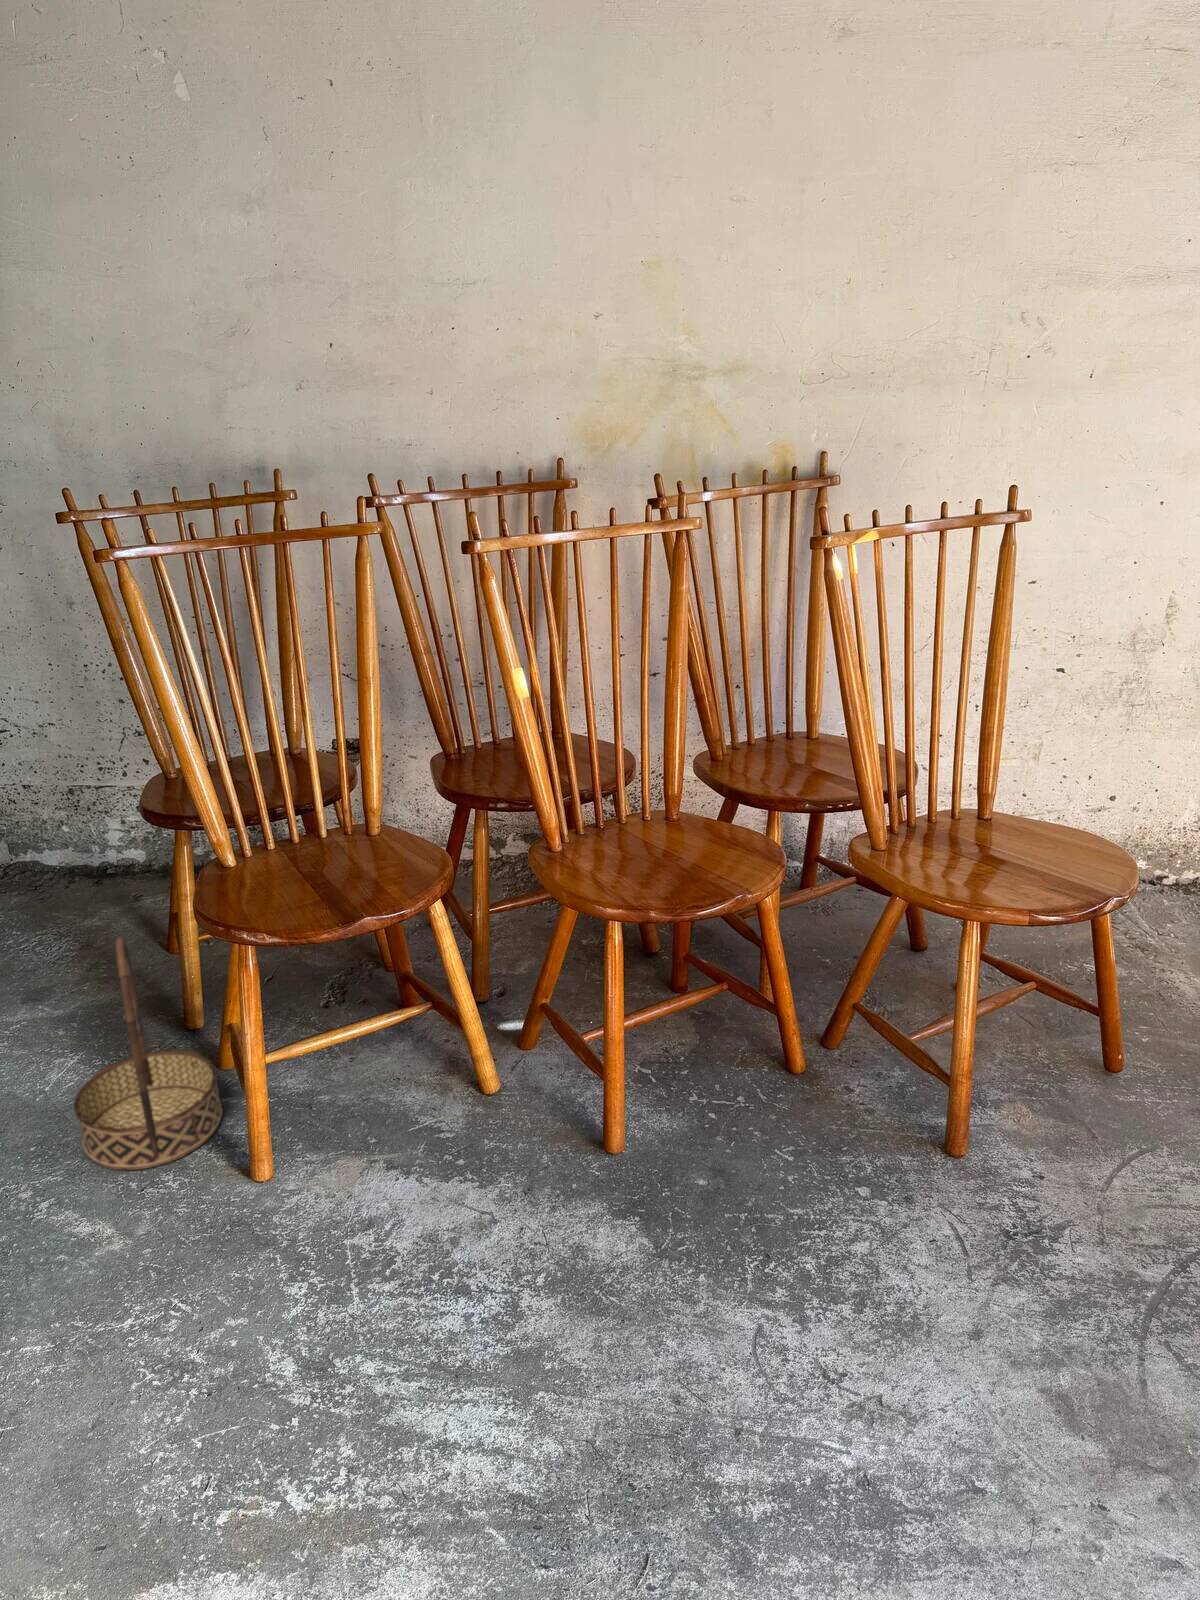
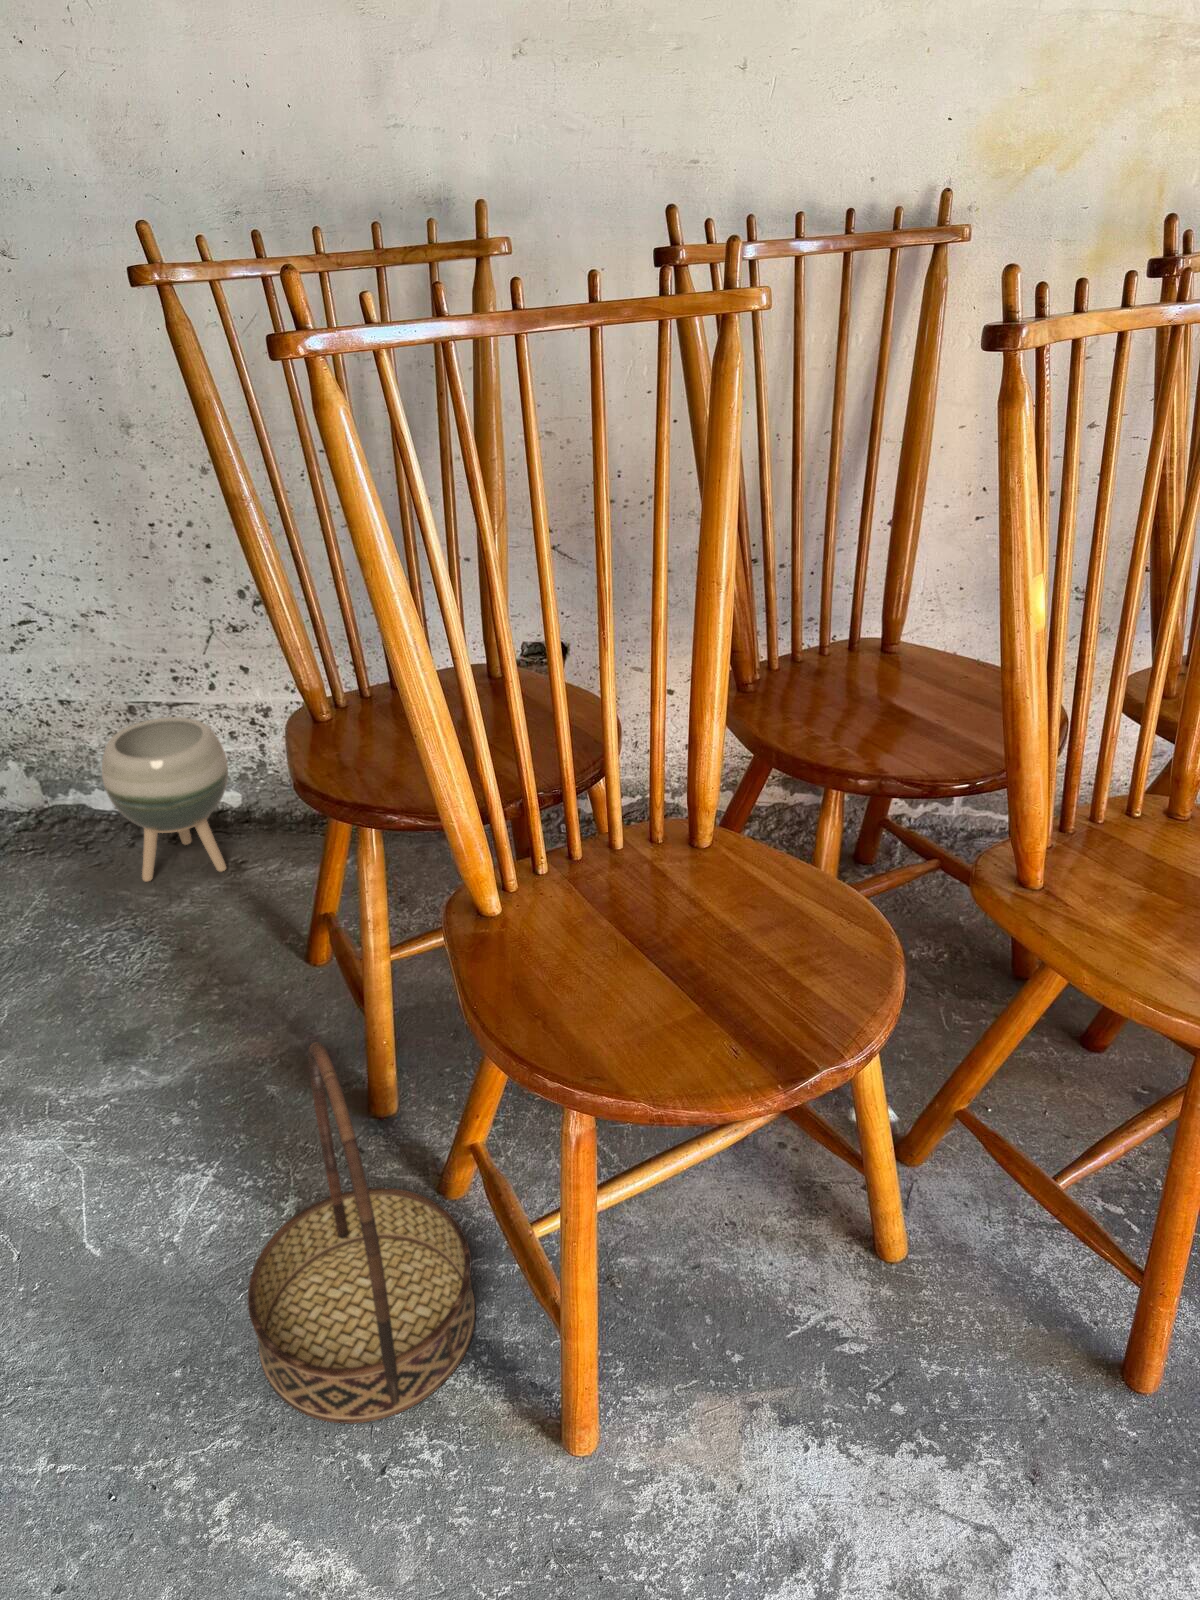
planter: none [43,795,132,907] -> present [102,717,228,882]

